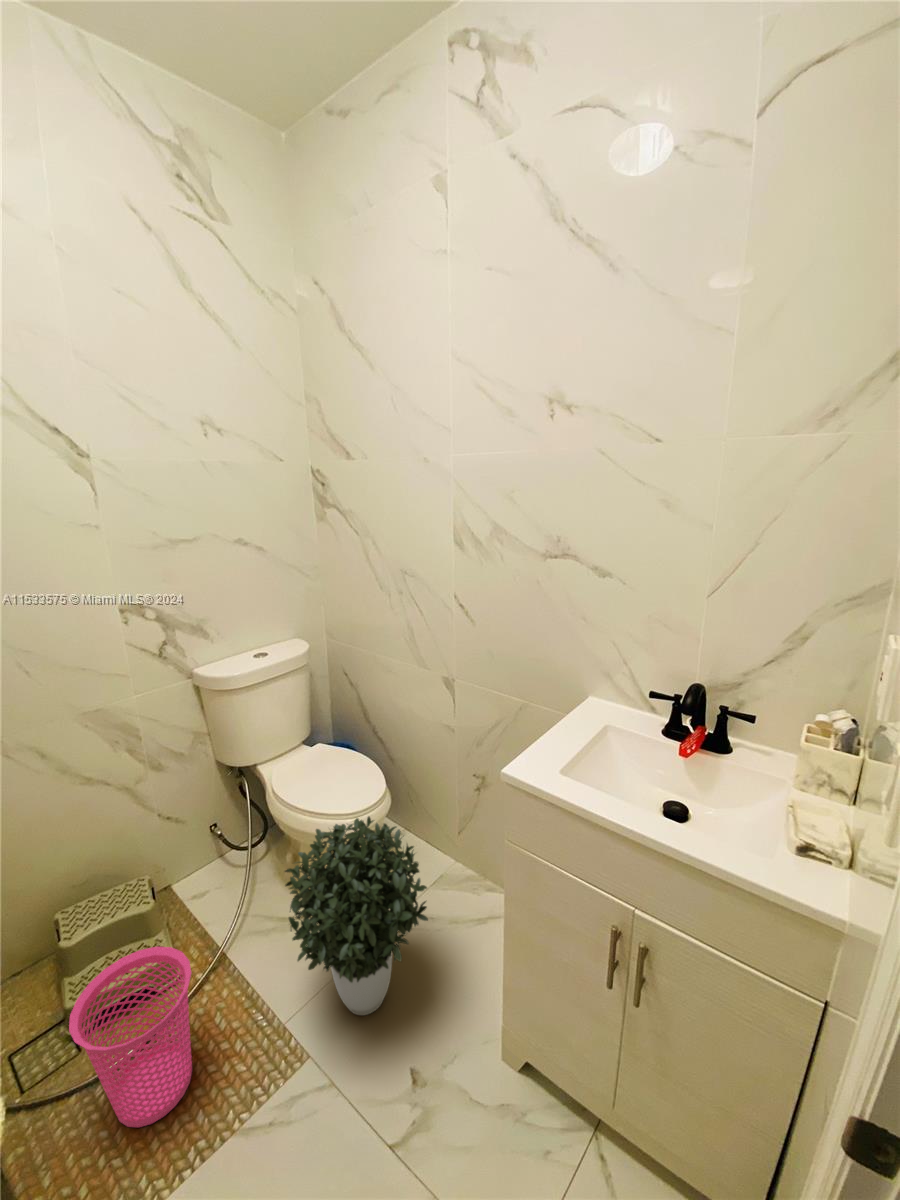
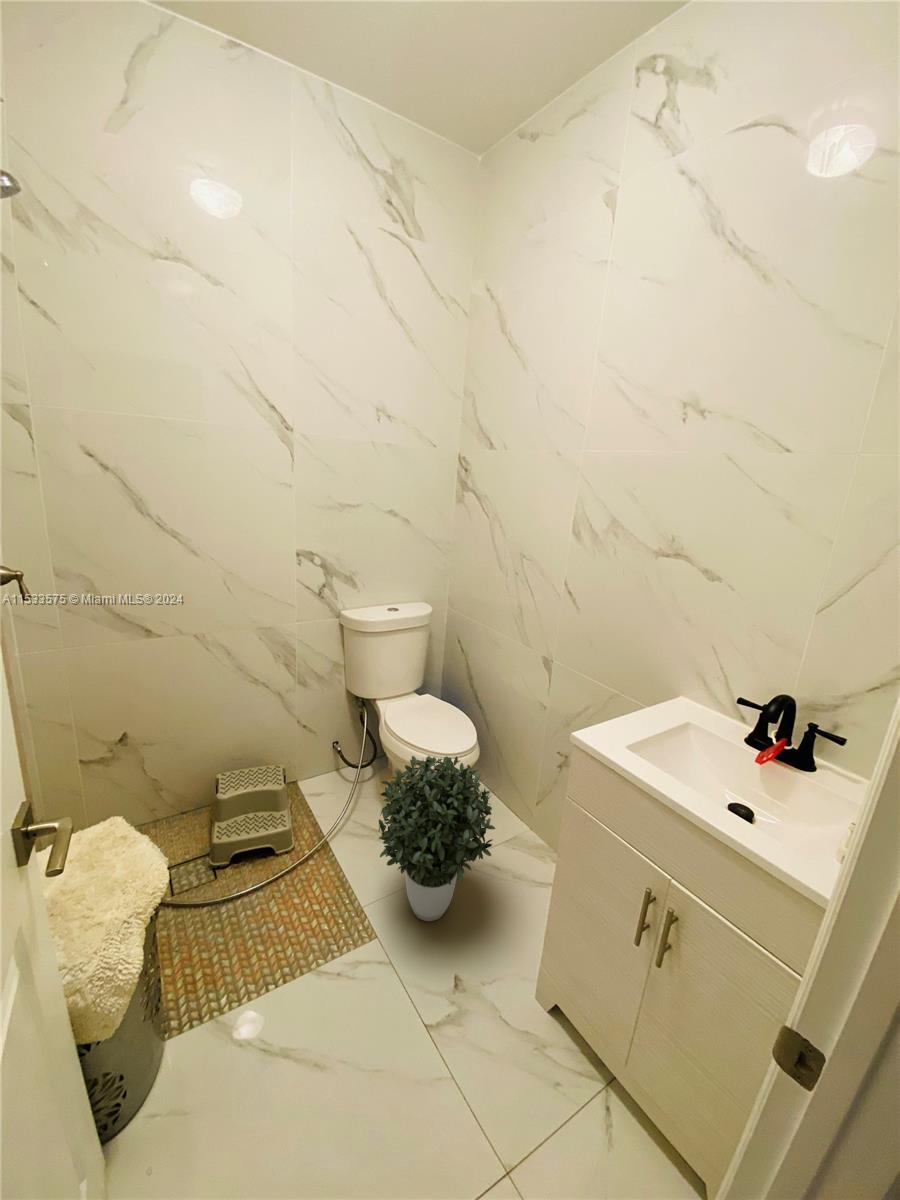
waste basket: present [69,947,192,1127] -> none [213,813,301,944]

